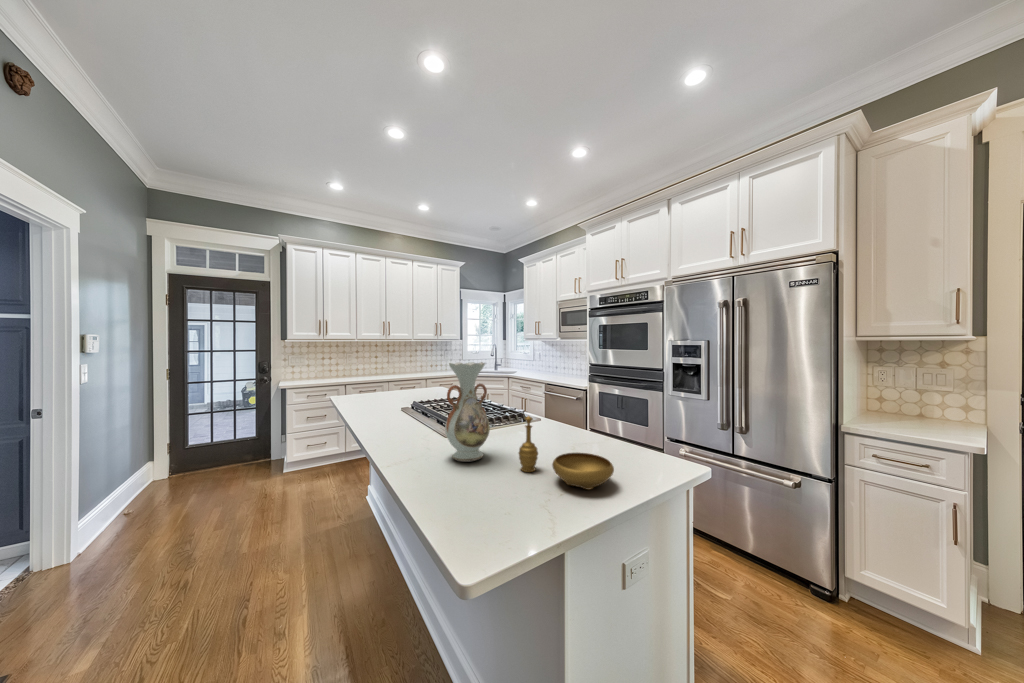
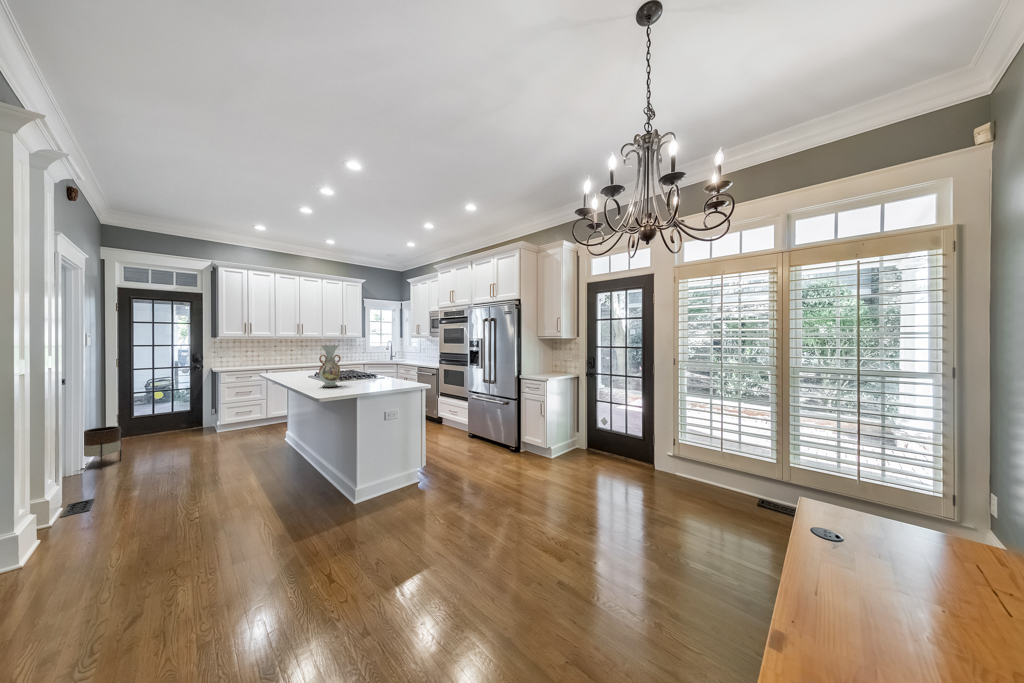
decorative bowl: present [519,416,614,490] -> none [350,366,385,391]
planter: none [93,474,150,546] -> present [84,426,121,469]

